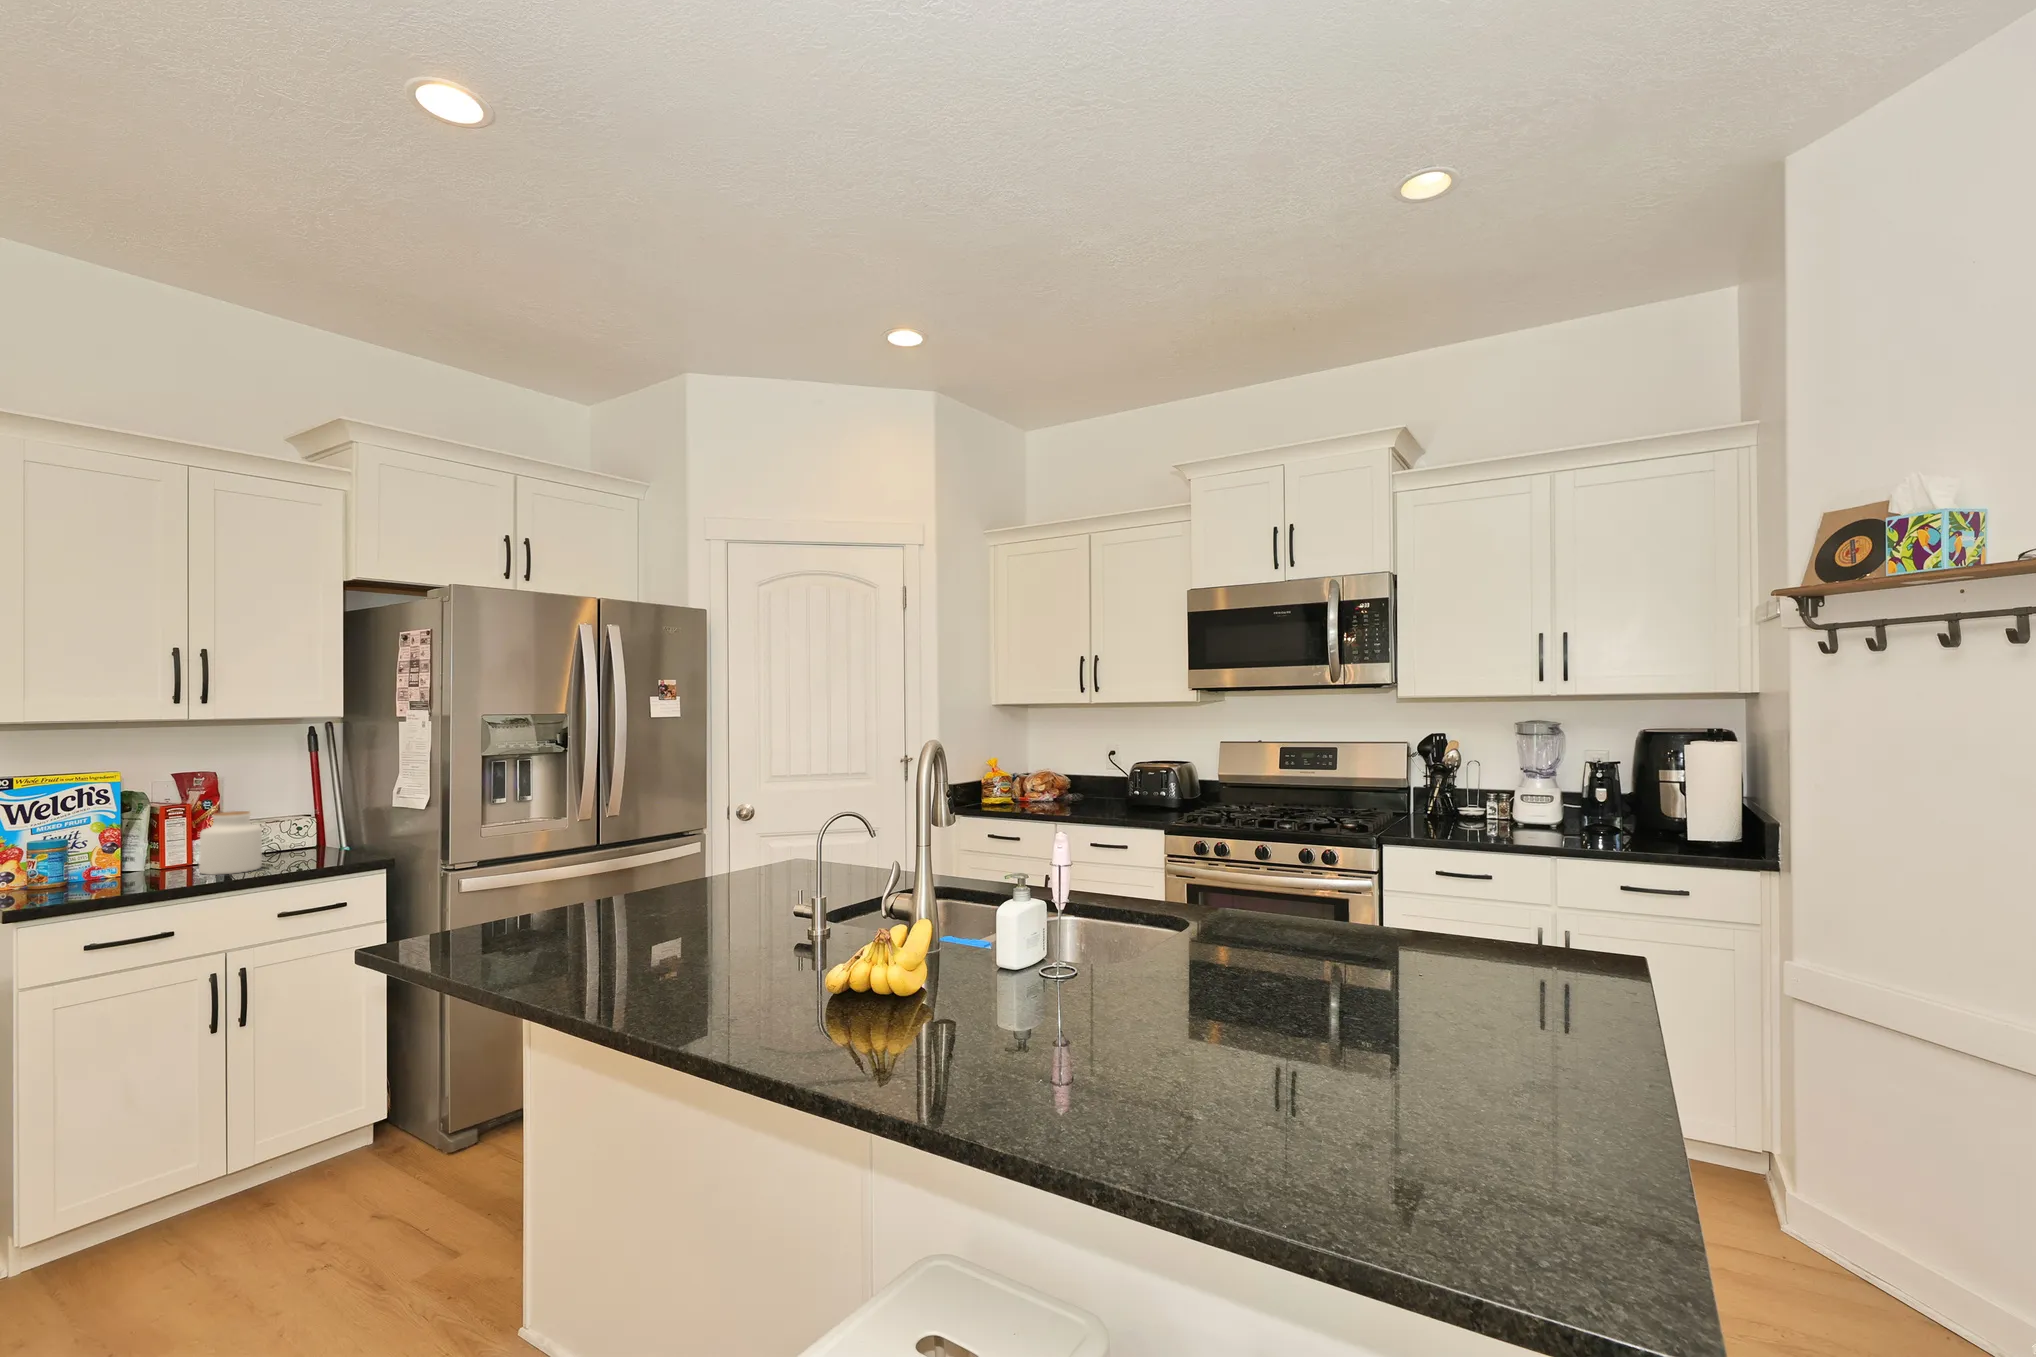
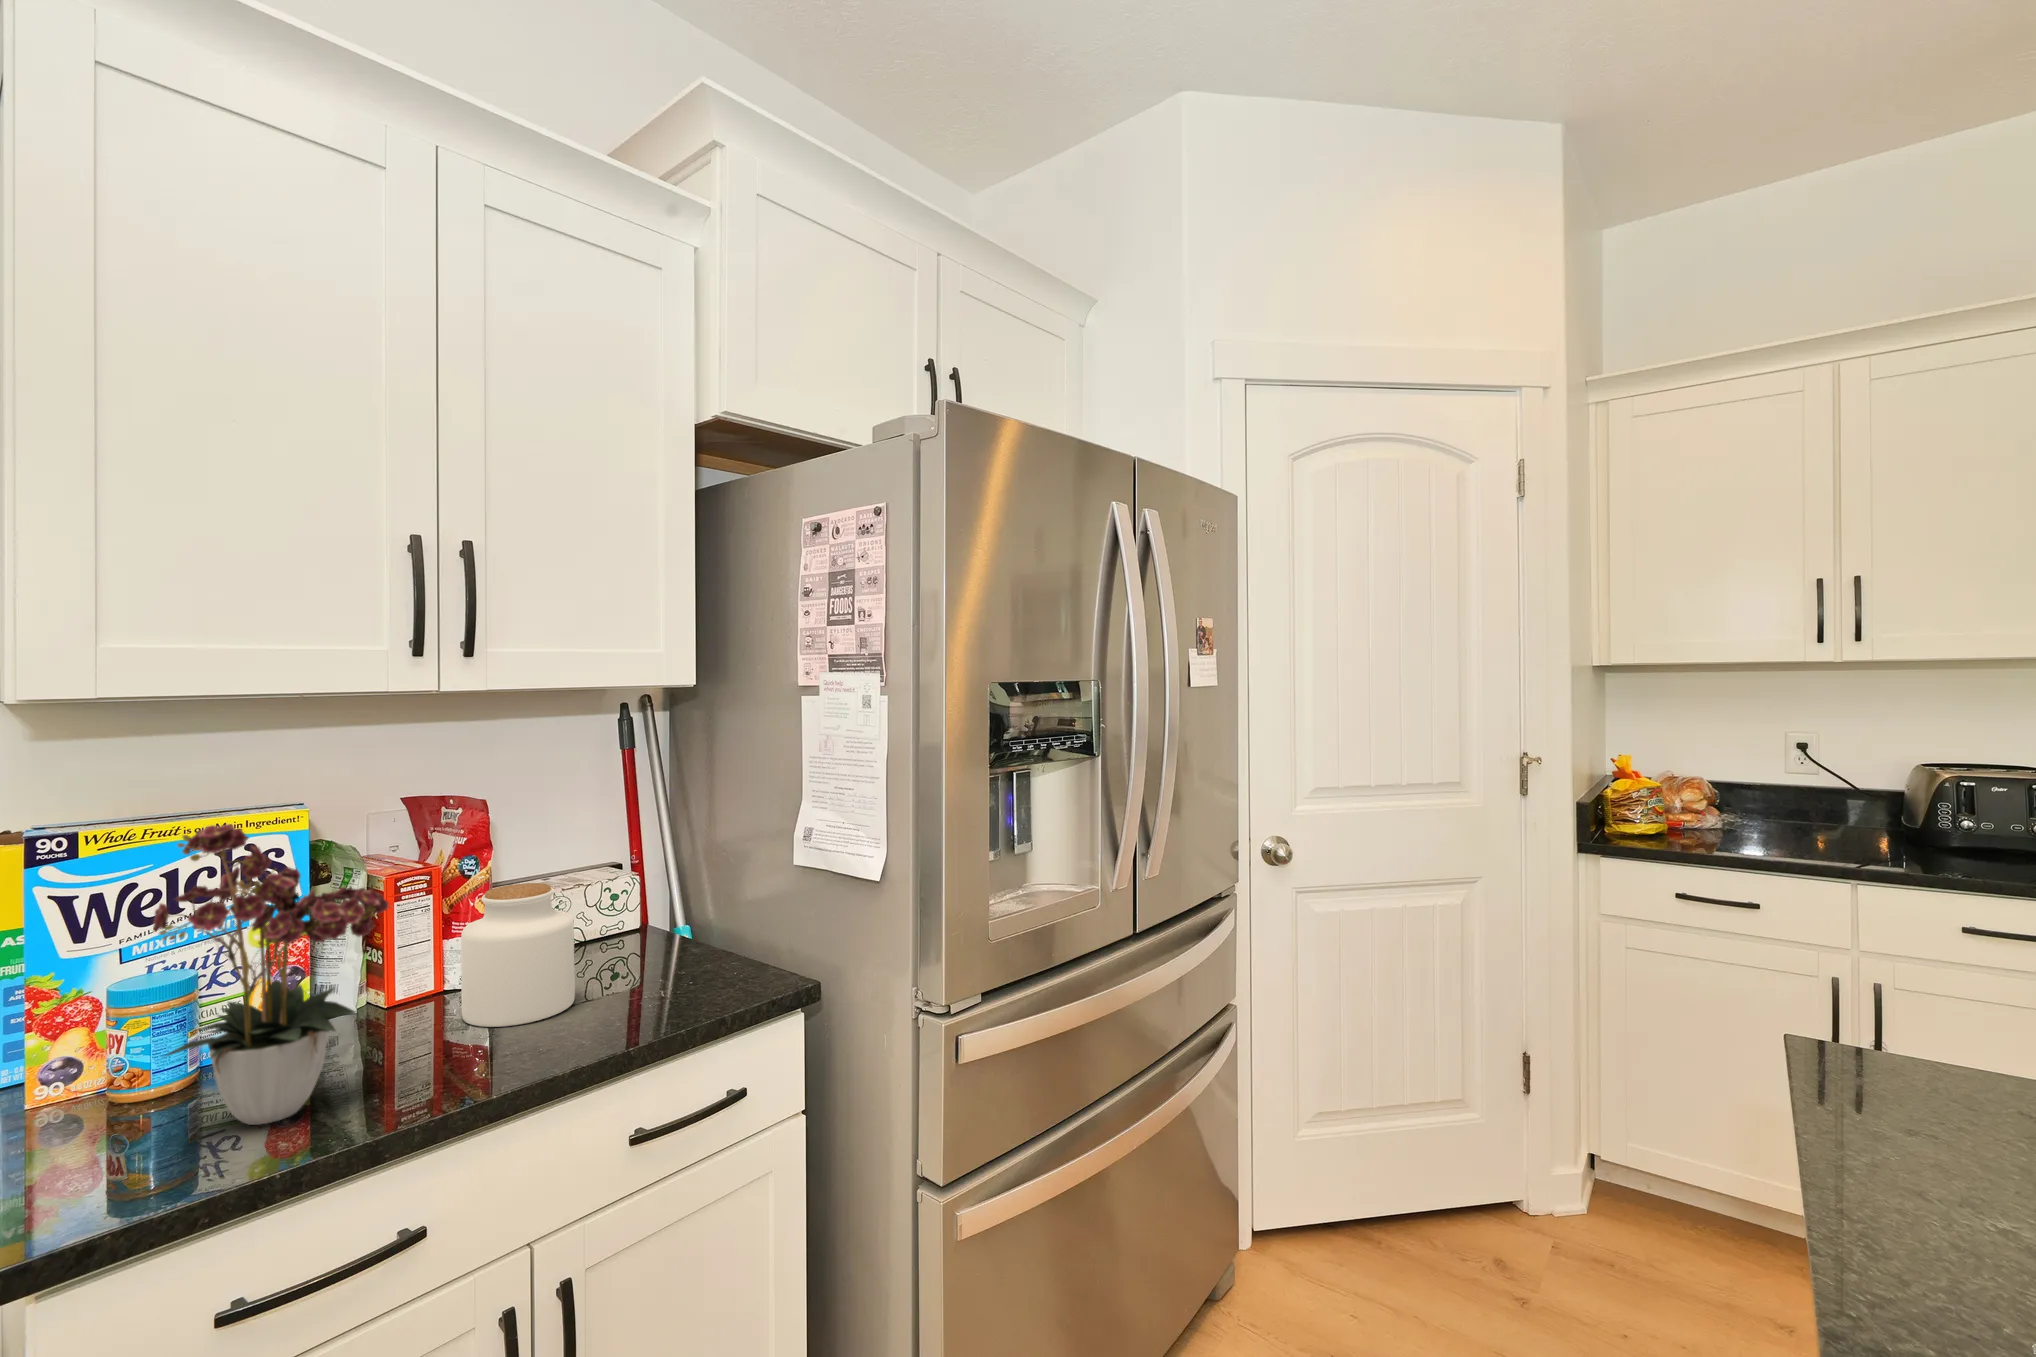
flower arrangement: none [51,765,170,893] -> present [153,824,389,1125]

